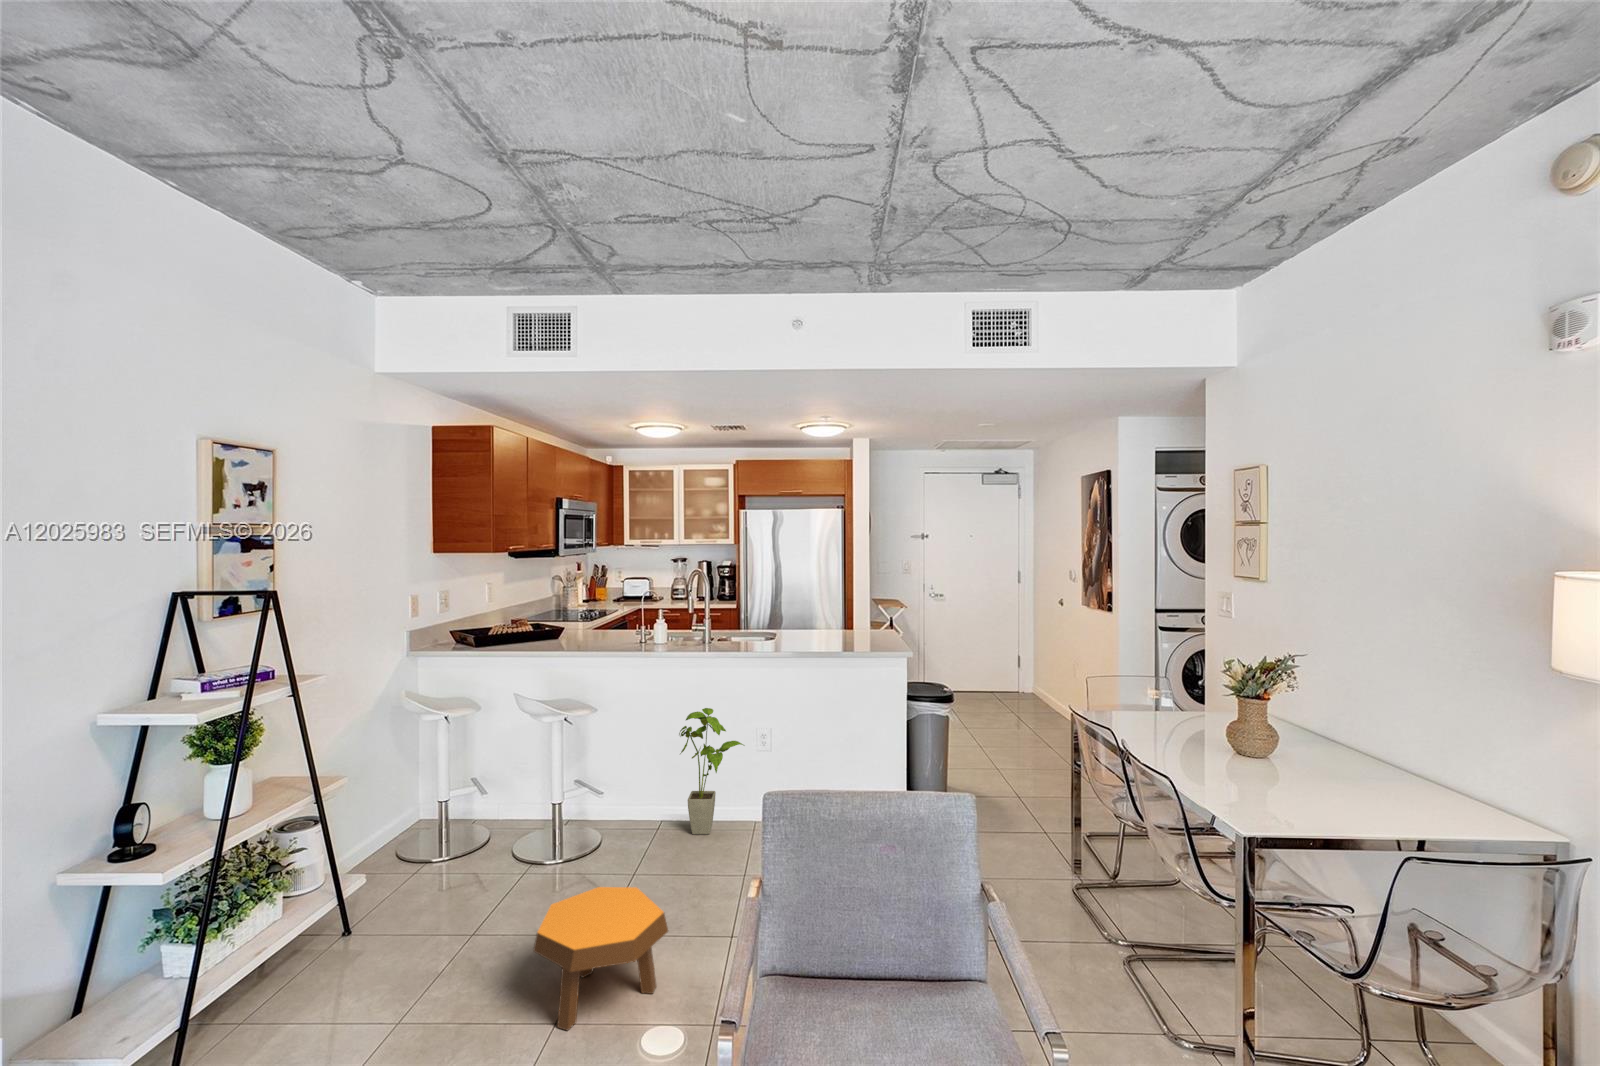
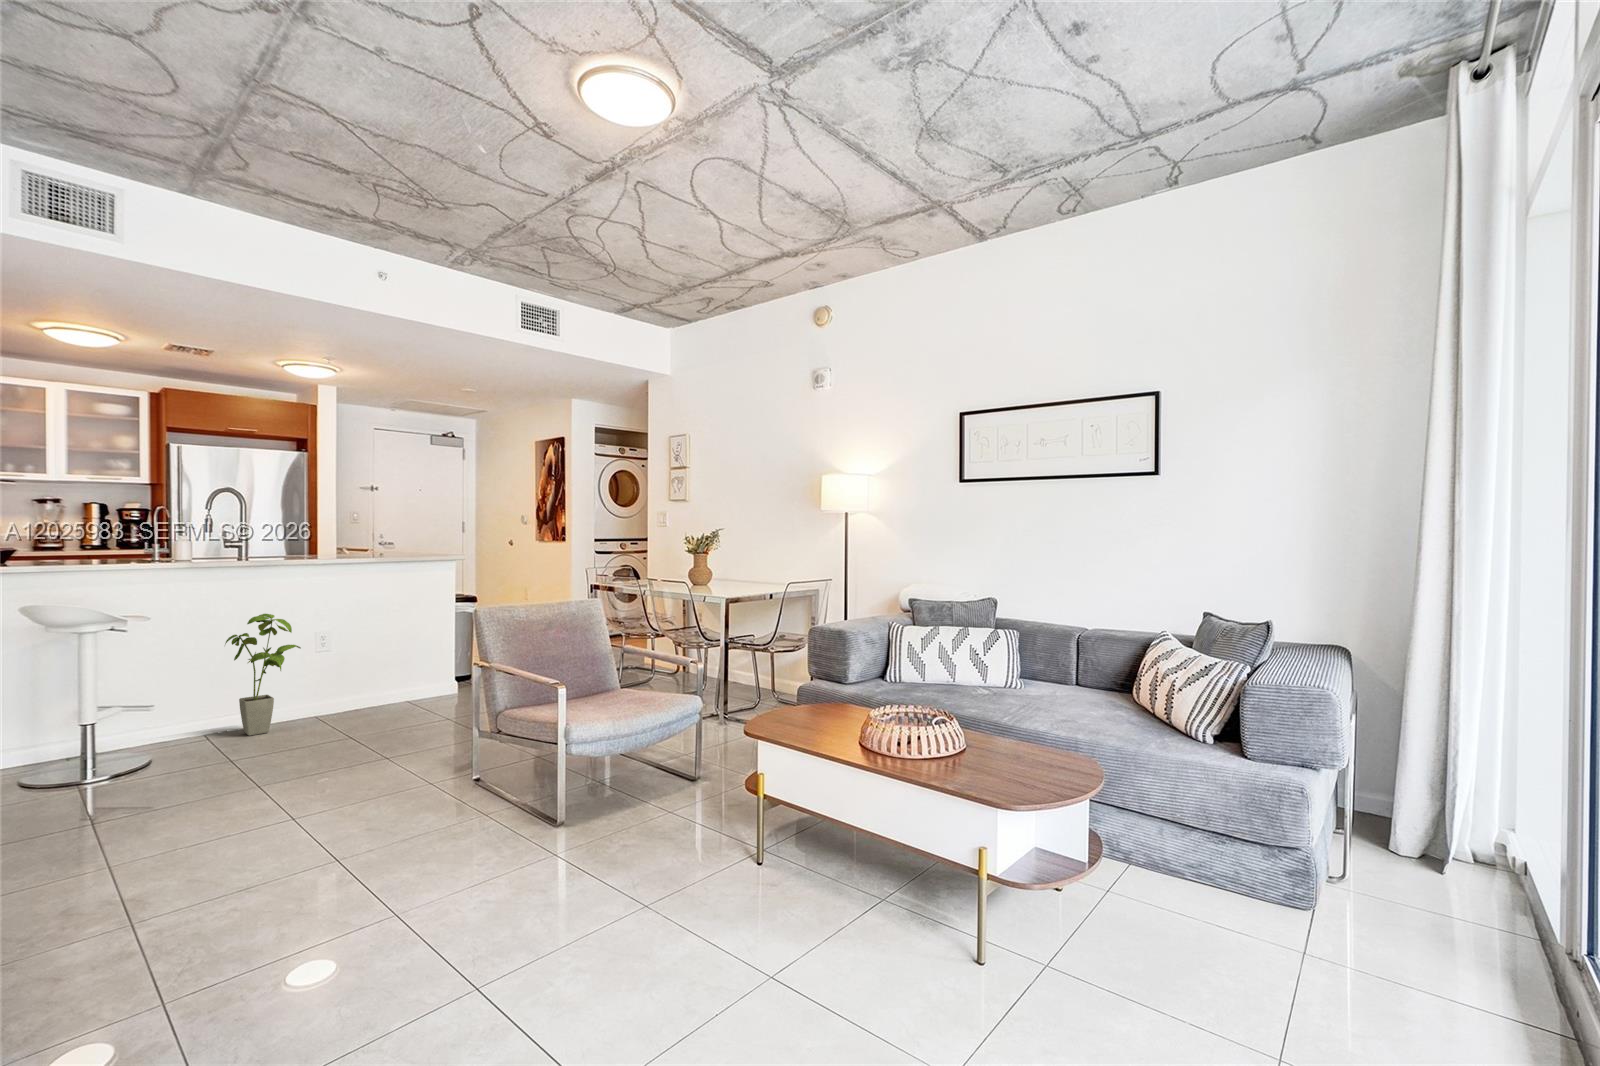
footstool: present [533,887,668,1030] -> none [231,728,360,822]

